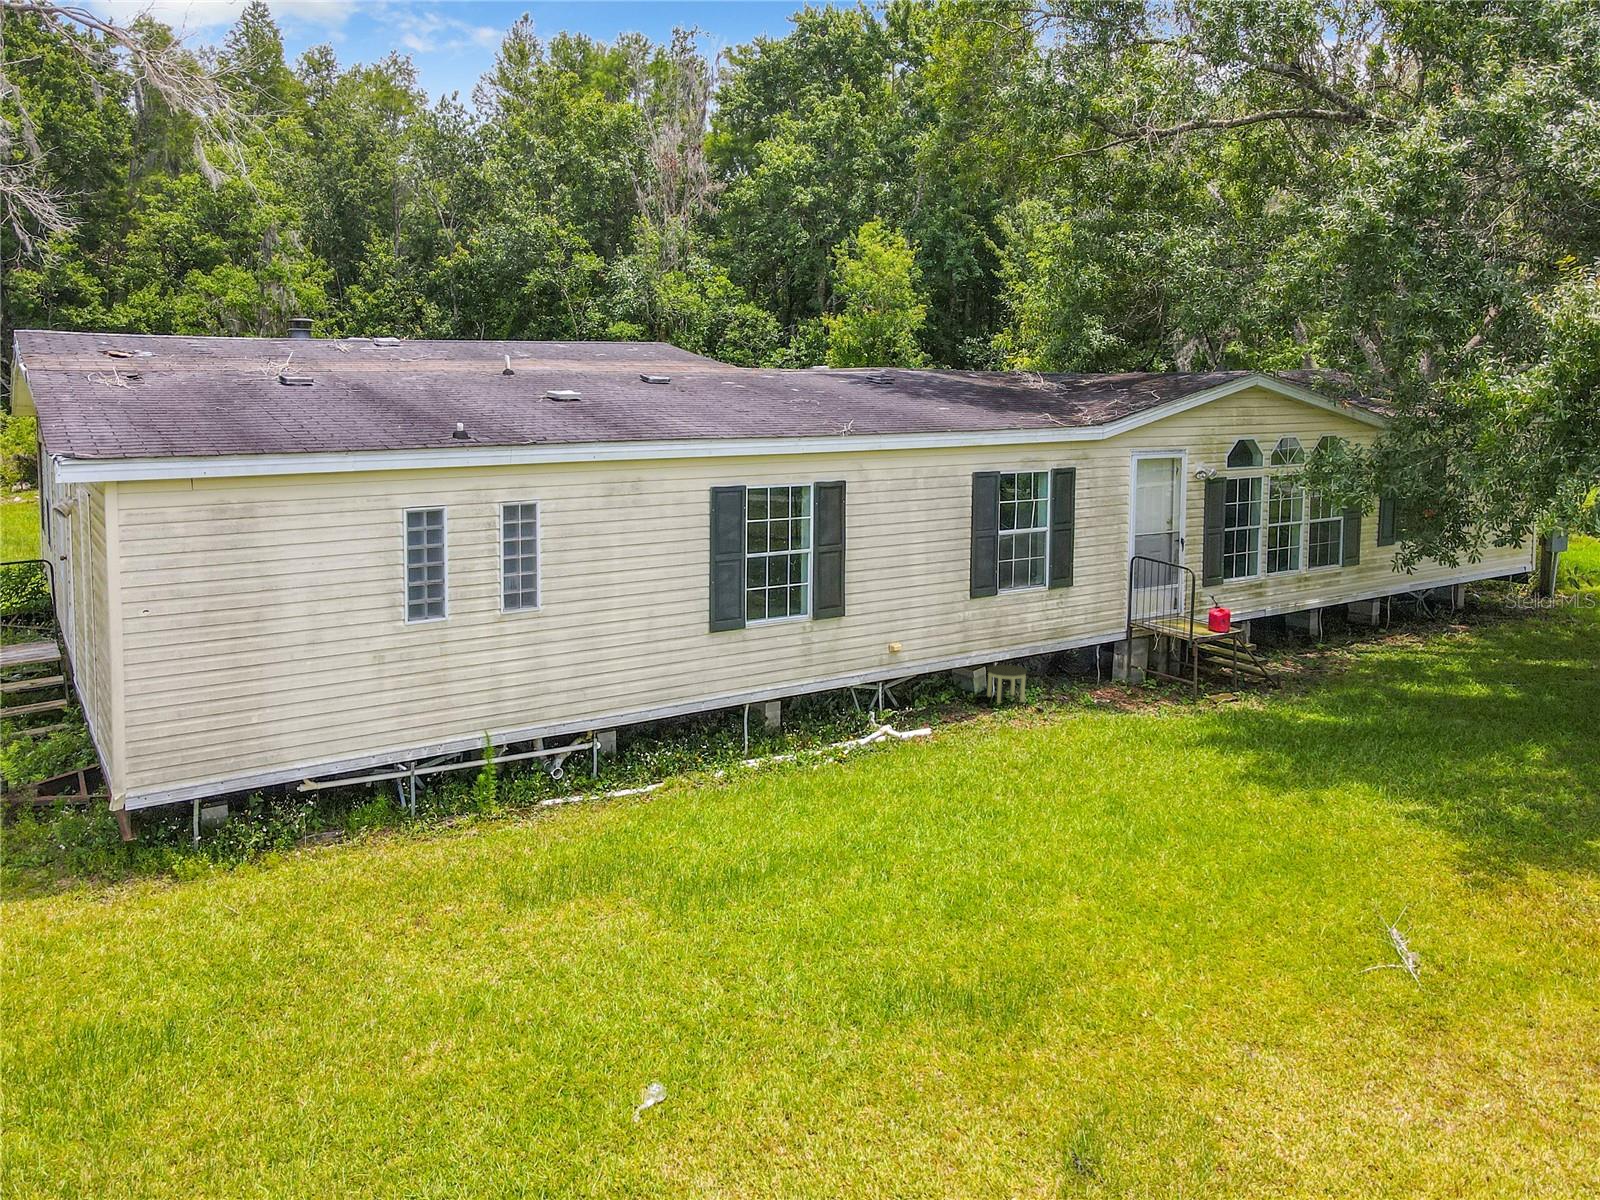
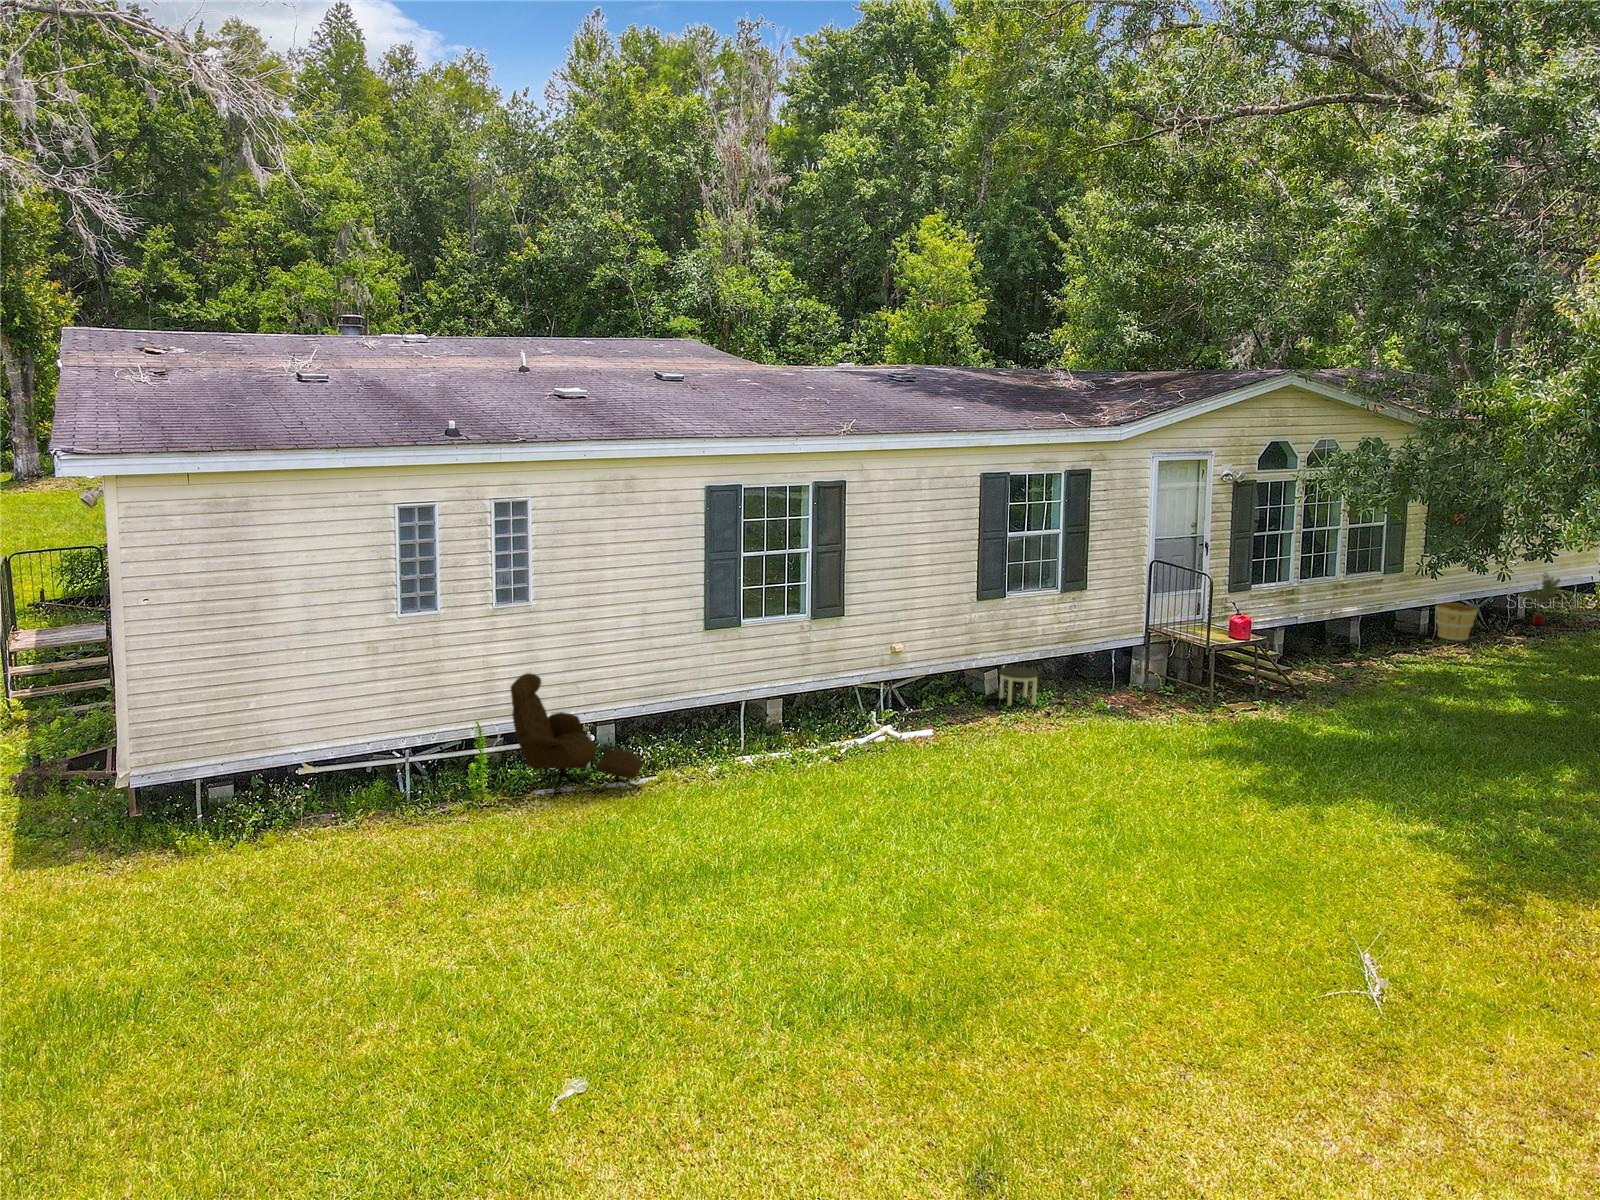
potted tree: none [1466,563,1502,615] -> present [1524,572,1561,625]
wooden bucket: none [1388,595,1430,631] -> present [1435,603,1478,641]
lounge chair: none [519,680,653,808] -> present [511,673,643,799]

